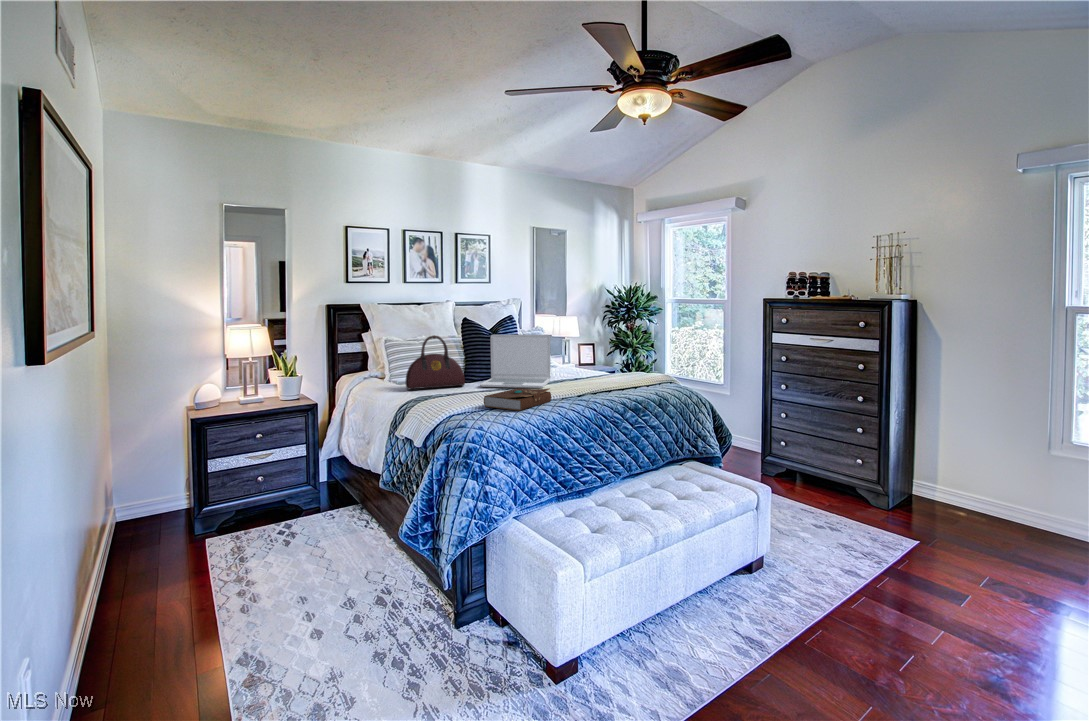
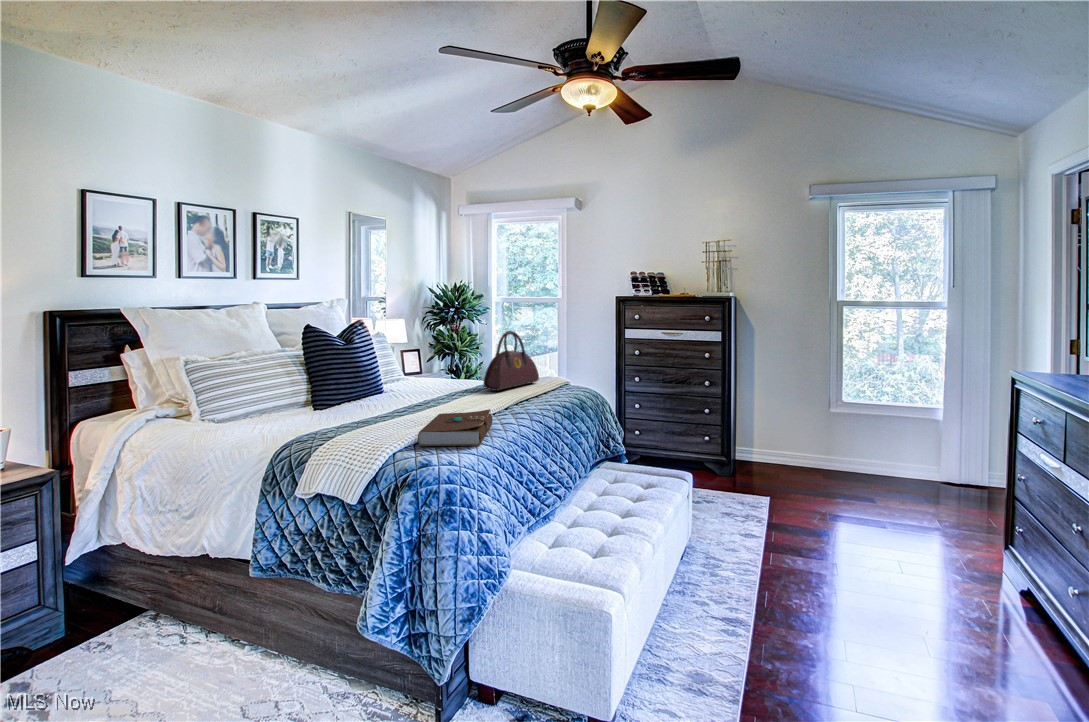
laptop: present [480,334,550,388] -> none [356,341,448,416]
handbag: present [405,335,465,389] -> present [484,331,539,391]

